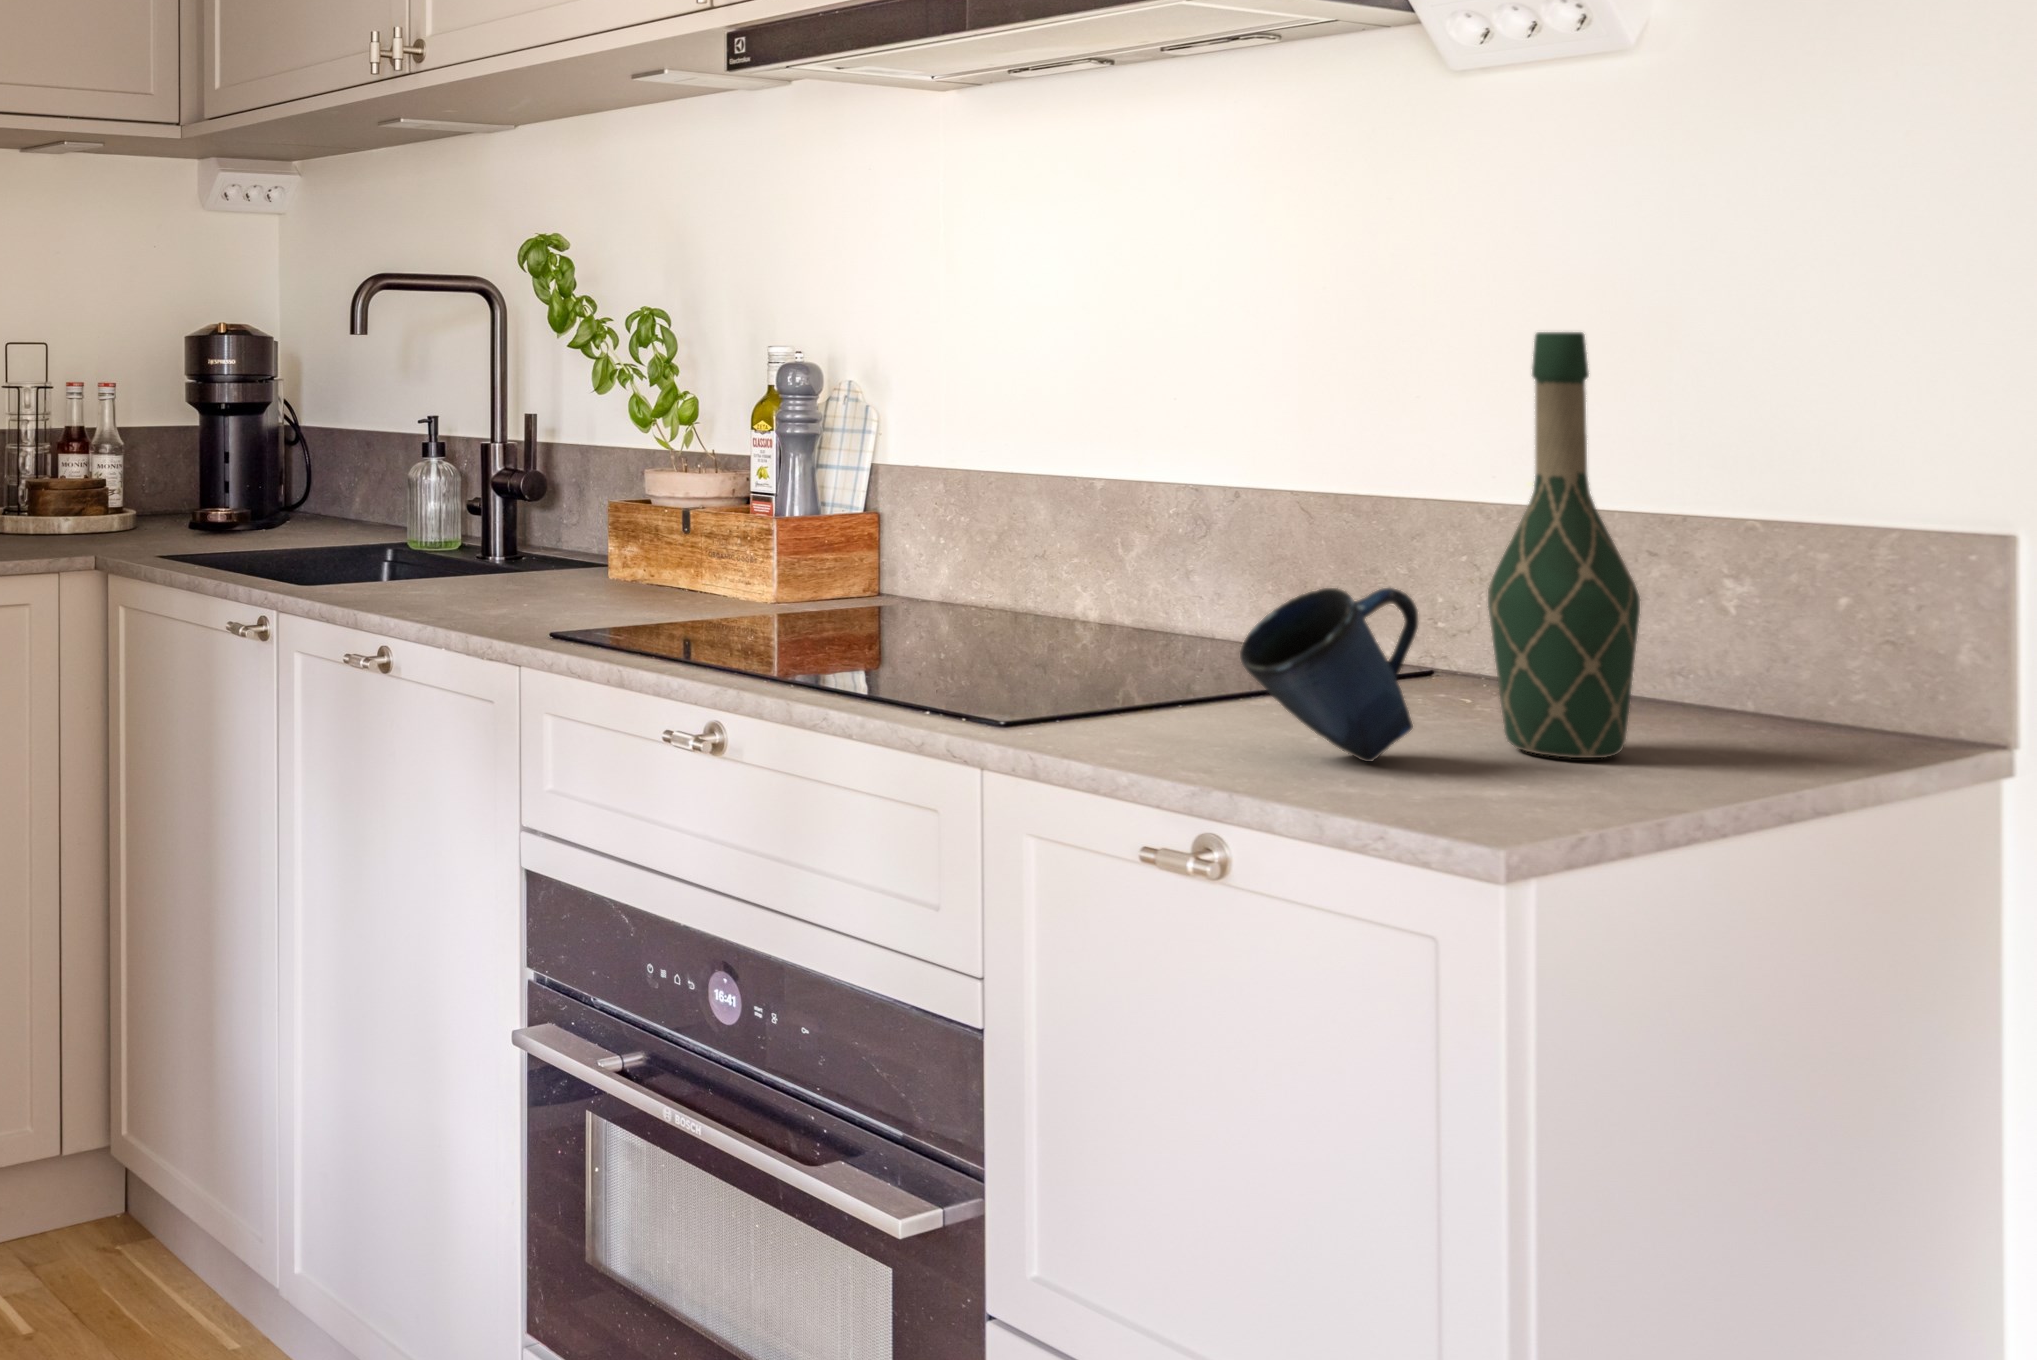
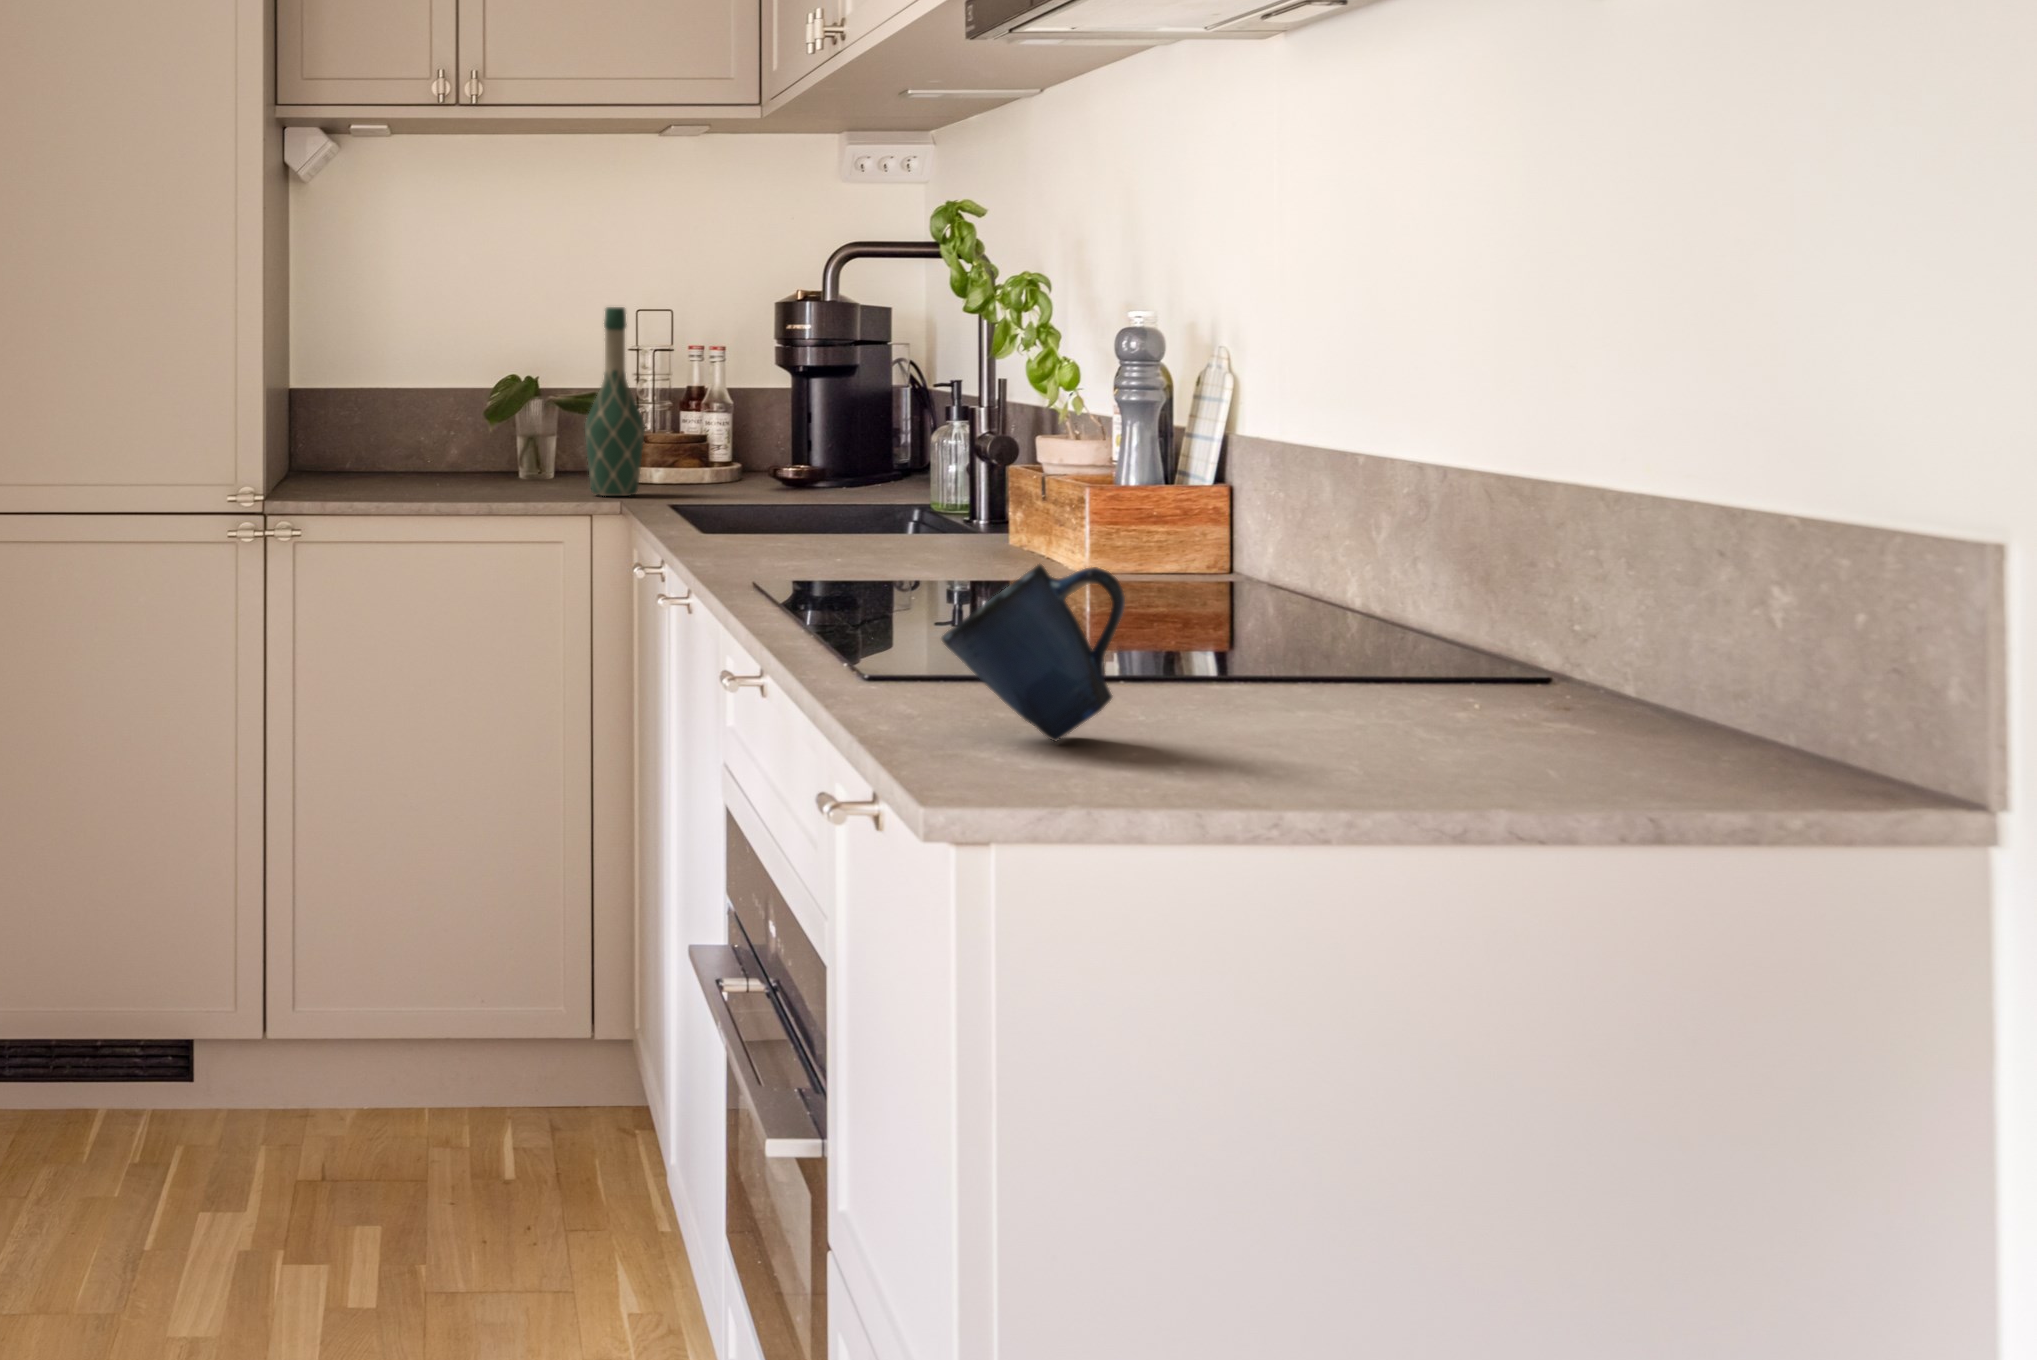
wine bottle: present [1488,332,1640,758] -> present [585,307,645,496]

